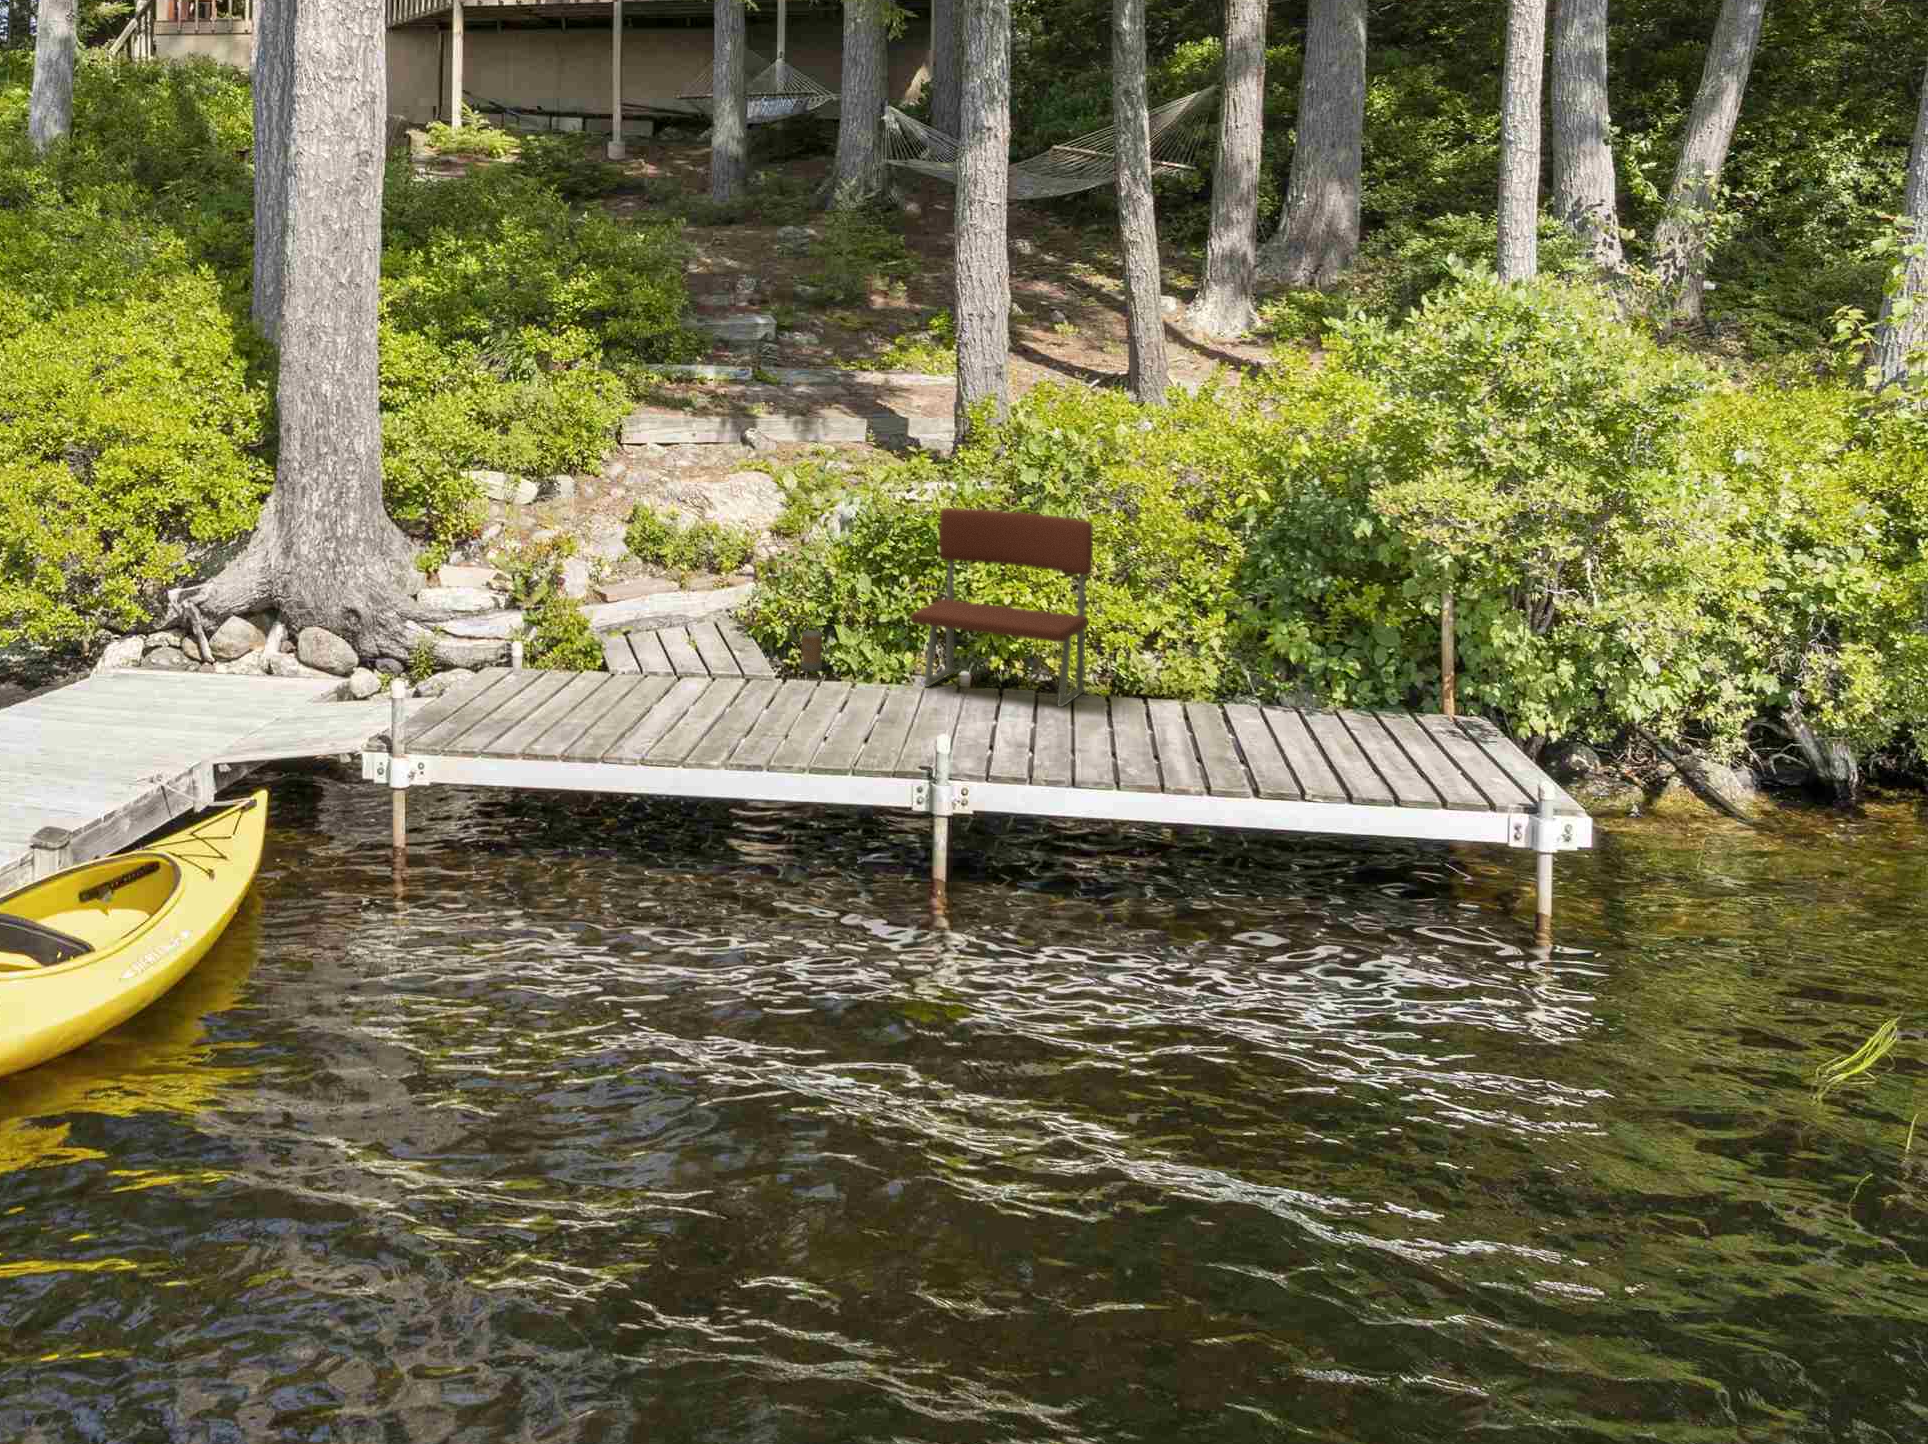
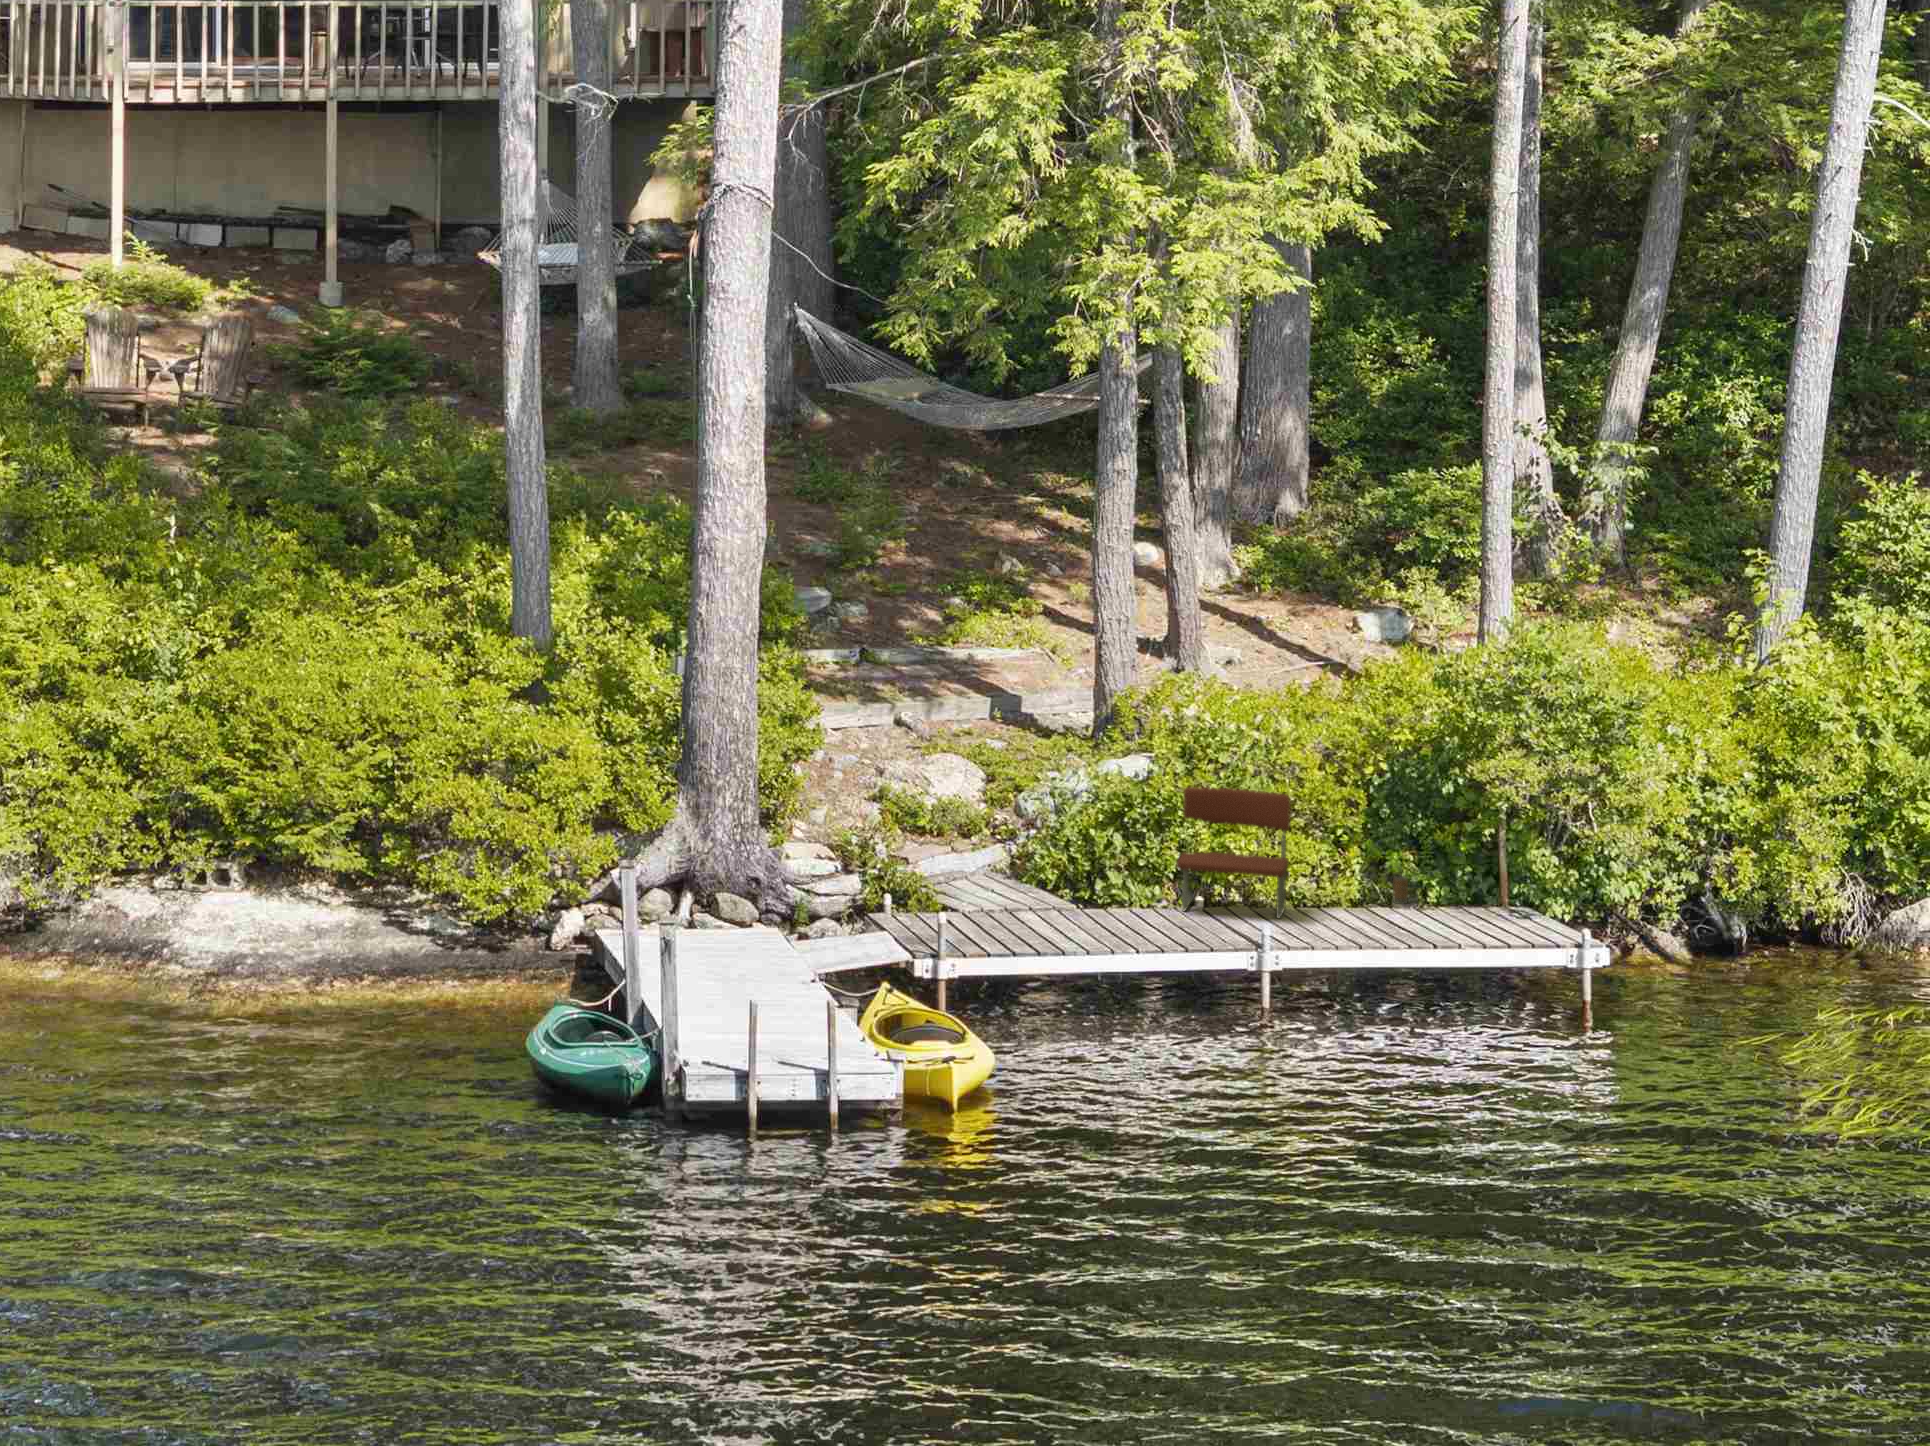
watering can: present [792,616,834,671] -> present [1386,875,1409,904]

